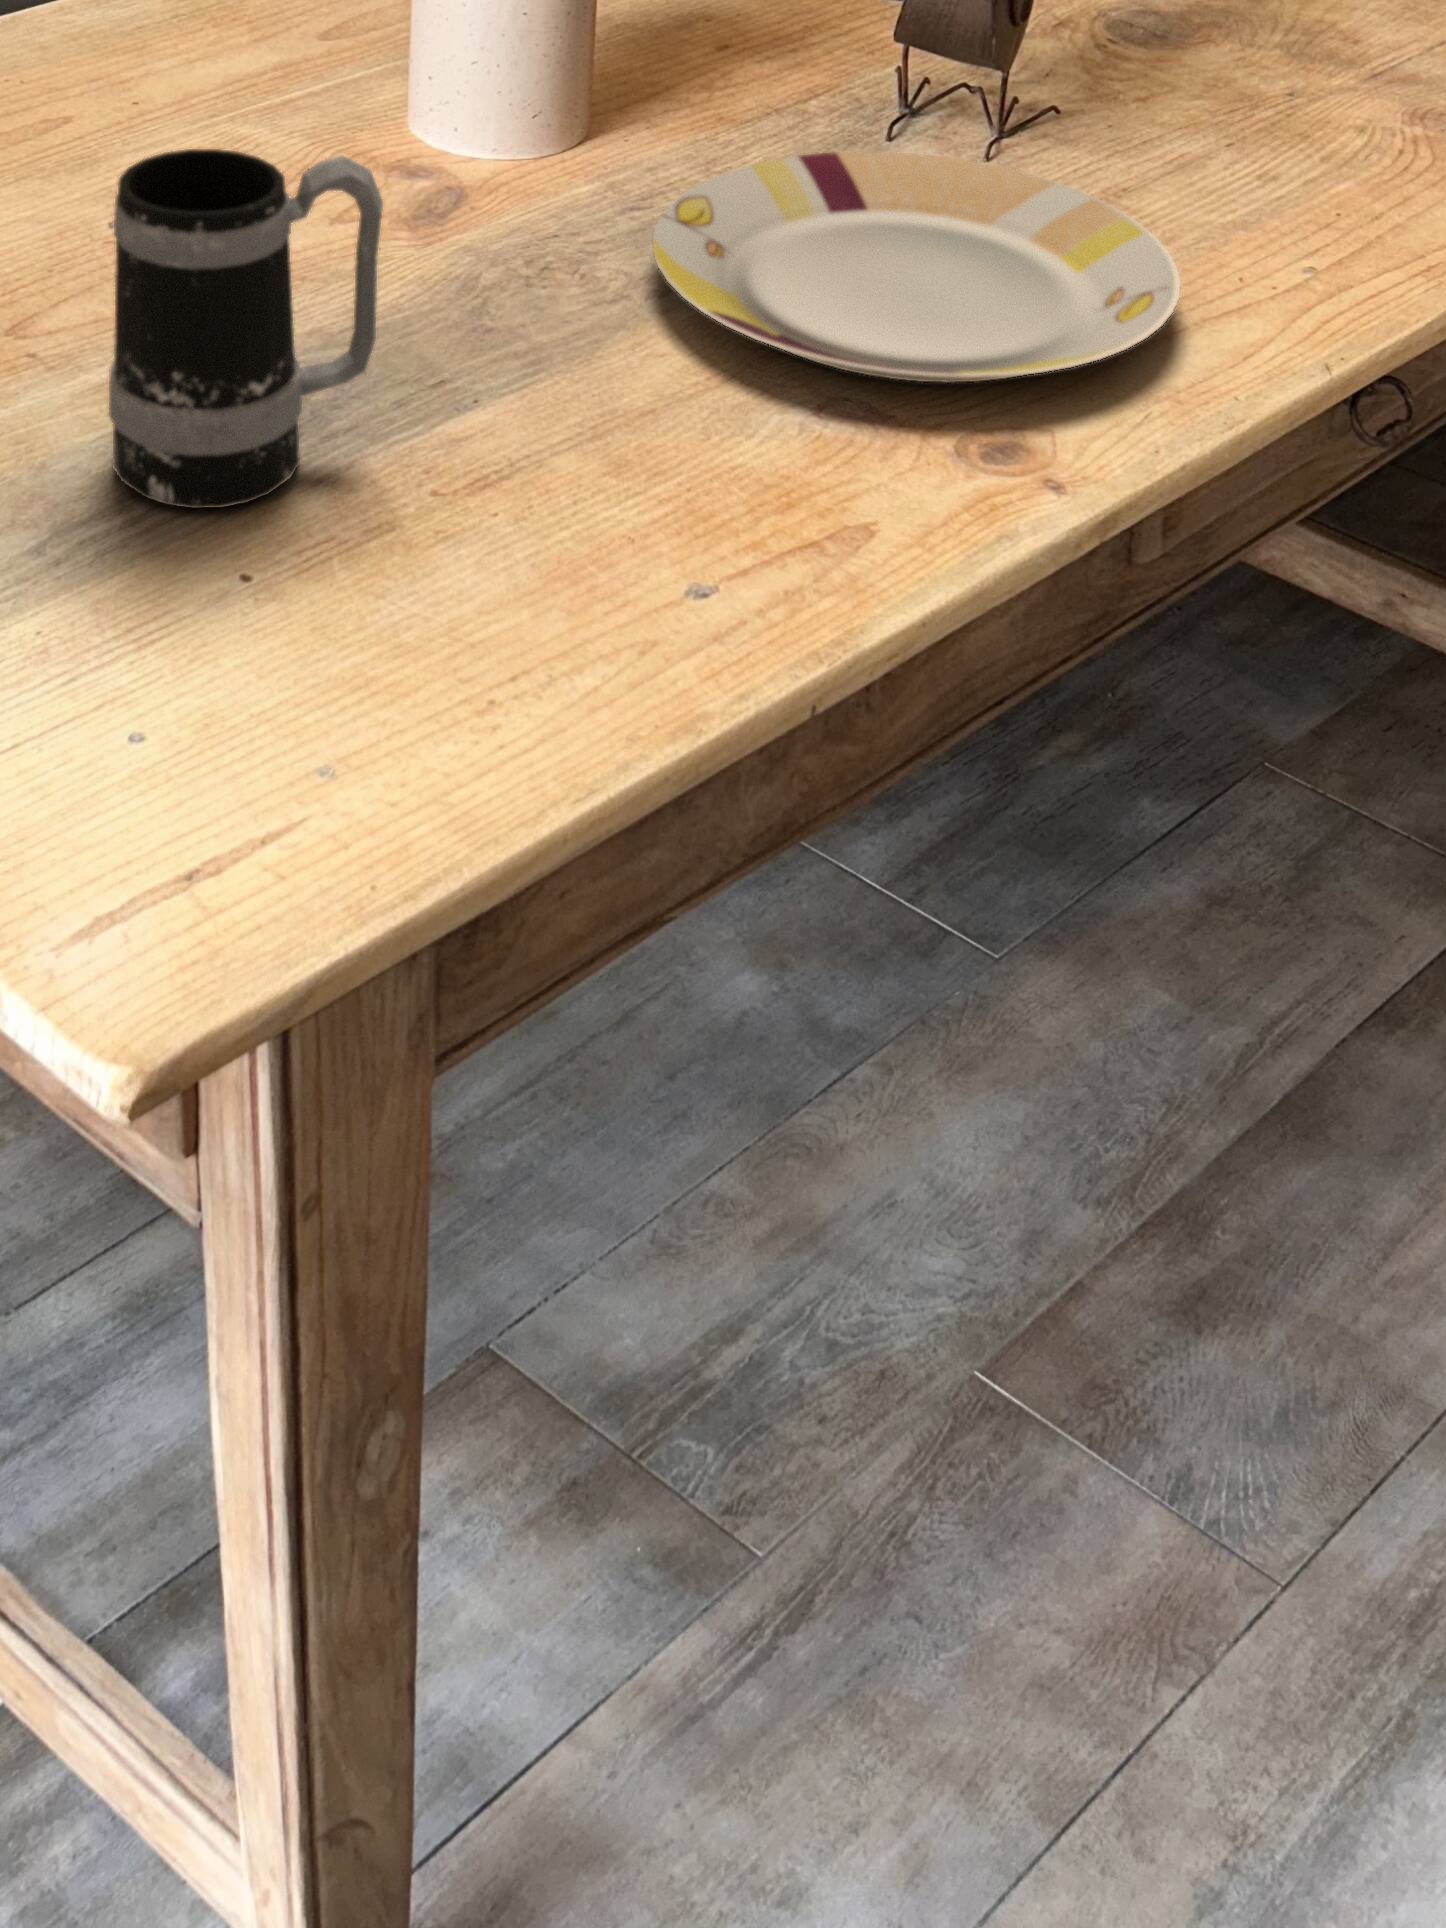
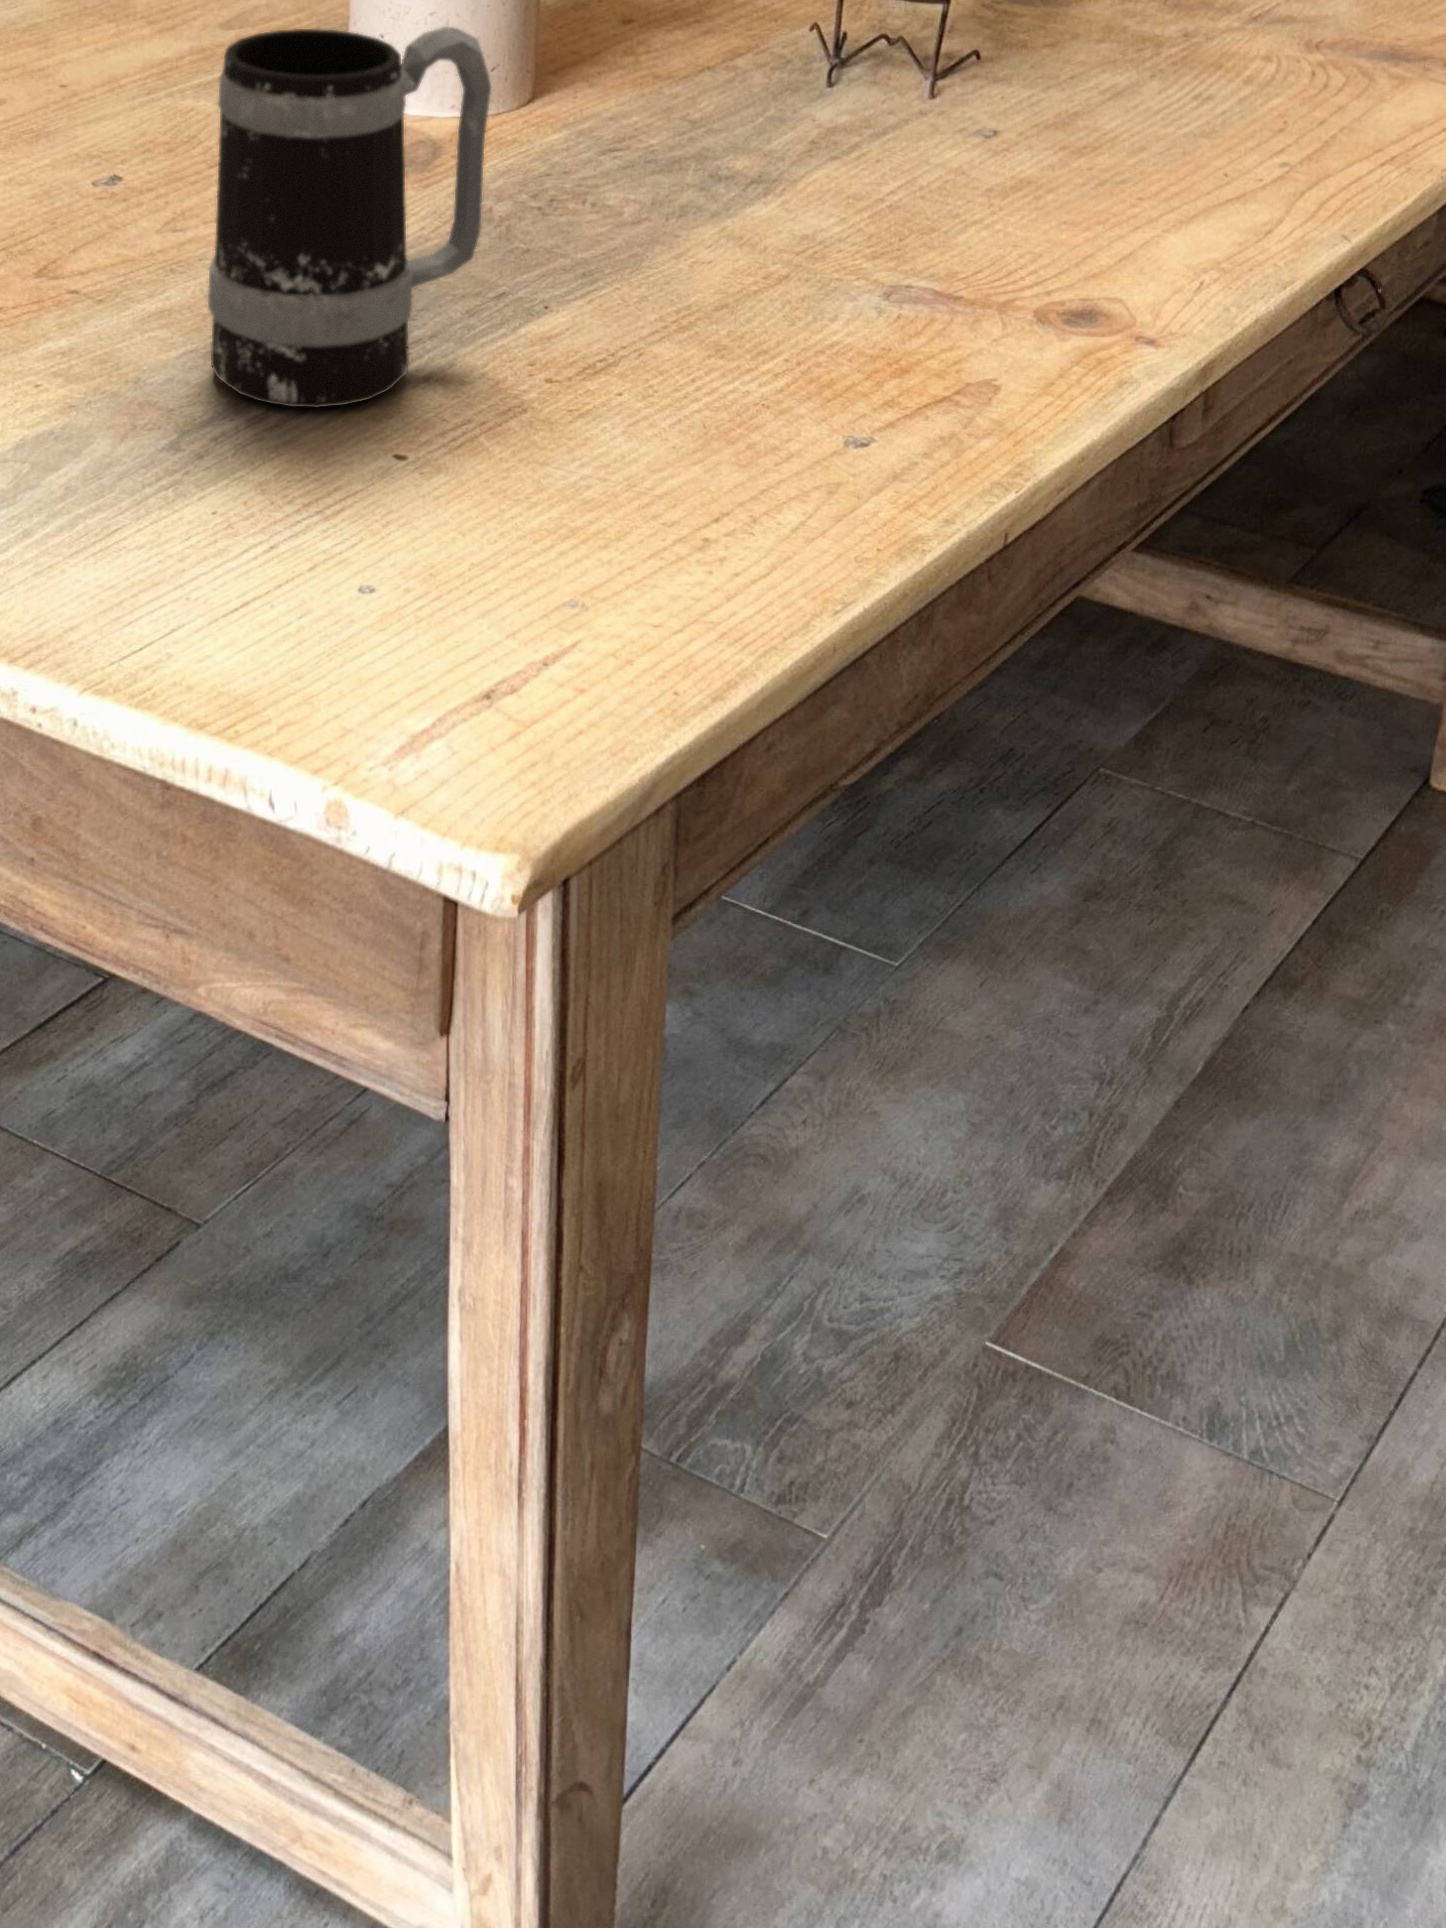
plate: present [653,152,1181,383] -> none [668,80,1206,264]

